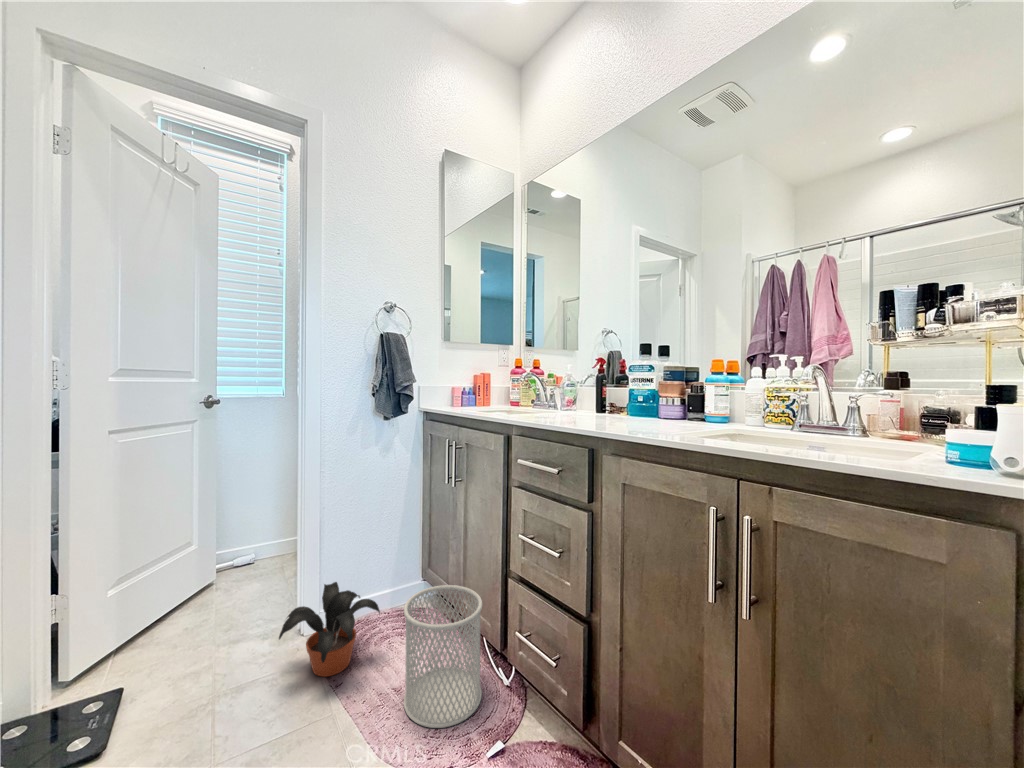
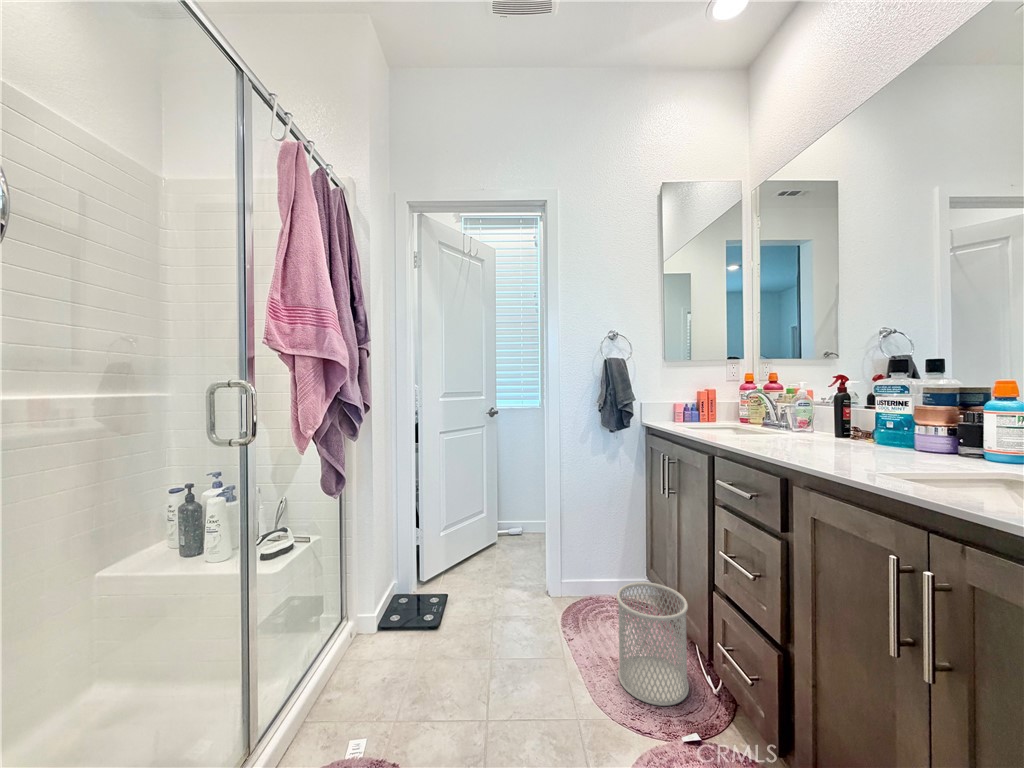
potted plant: present [279,582,380,677] -> none [530,559,604,631]

